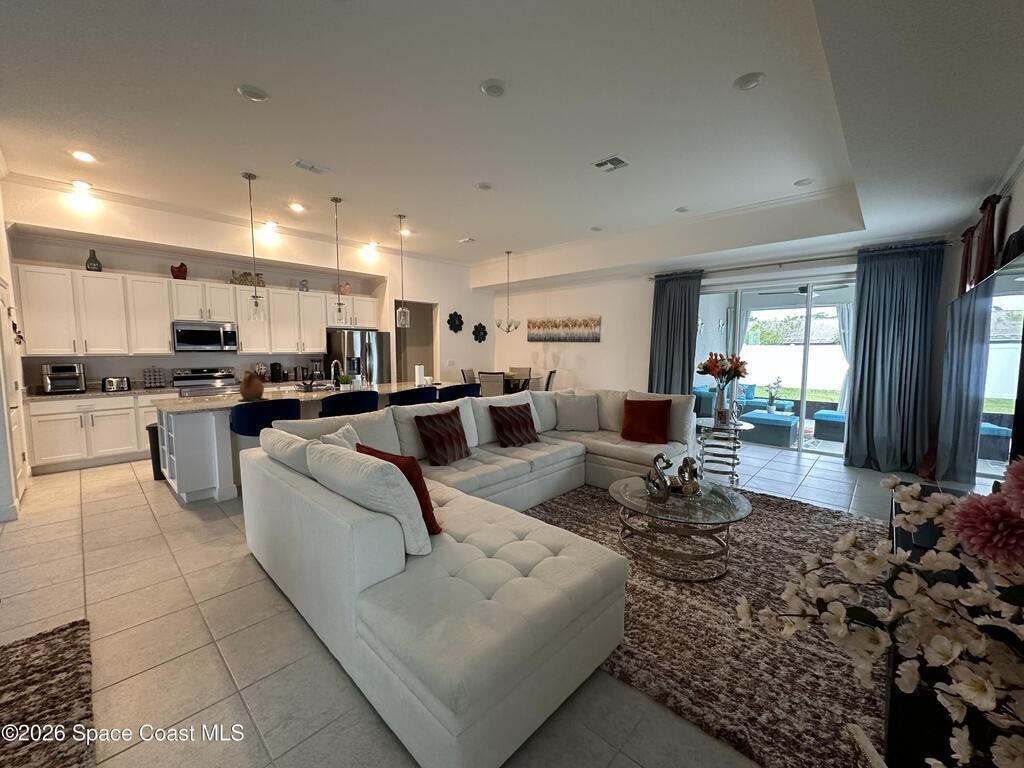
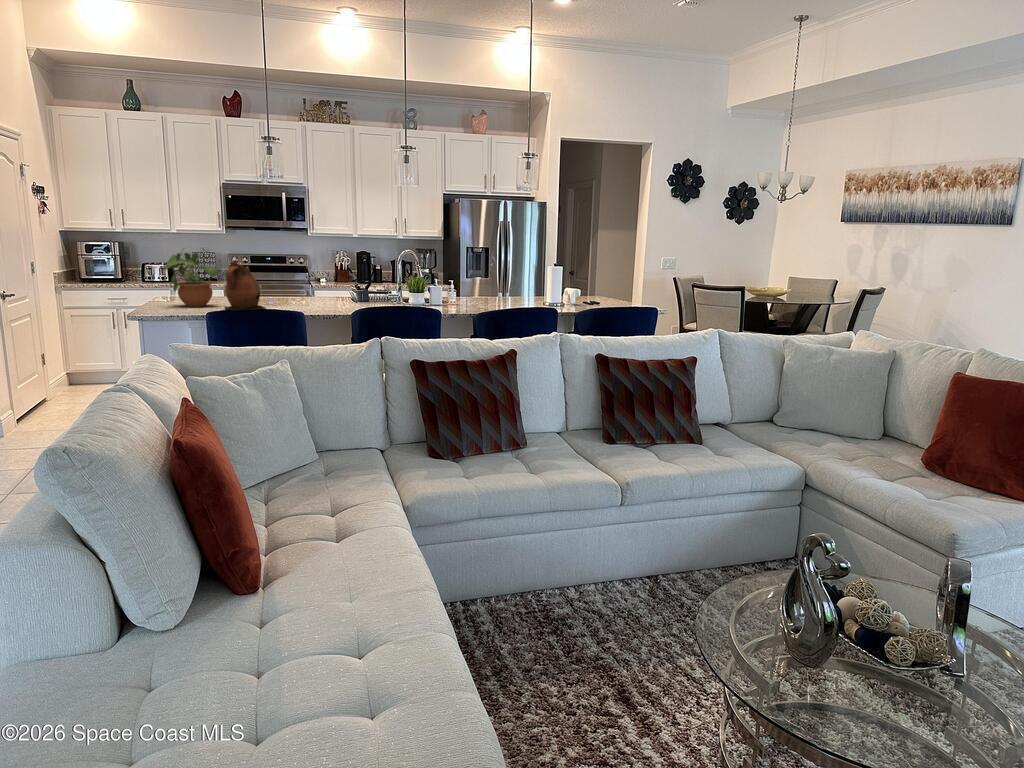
potted plant: none [184,363,227,402] -> present [163,248,217,307]

